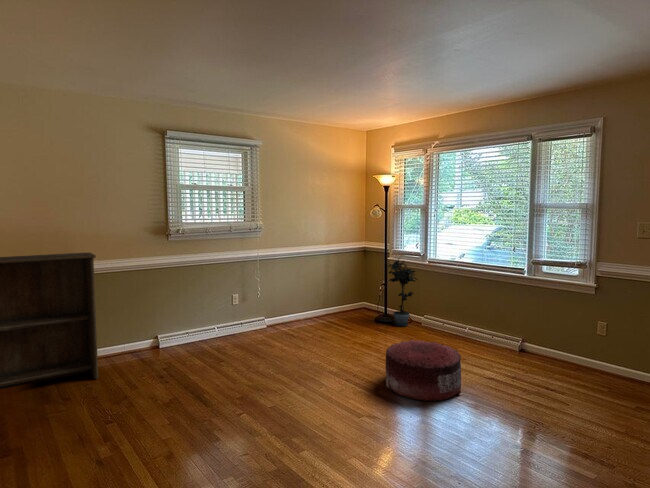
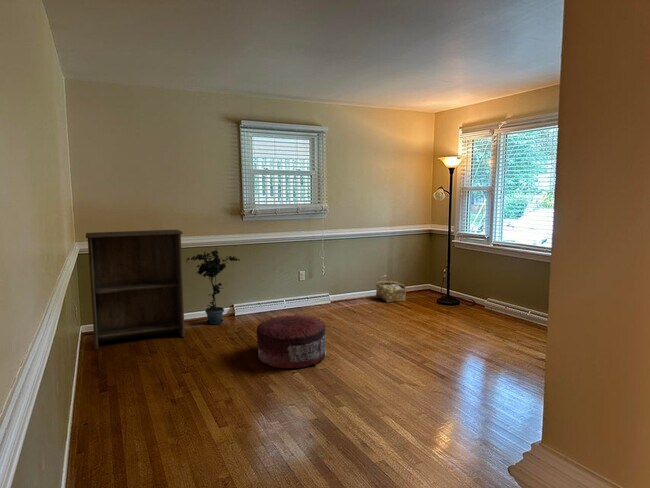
potted plant: present [388,259,418,326] -> present [186,250,240,324]
woven basket: none [313,295,344,324] -> present [376,275,407,303]
pouf: present [385,340,461,401] -> present [257,315,326,369]

